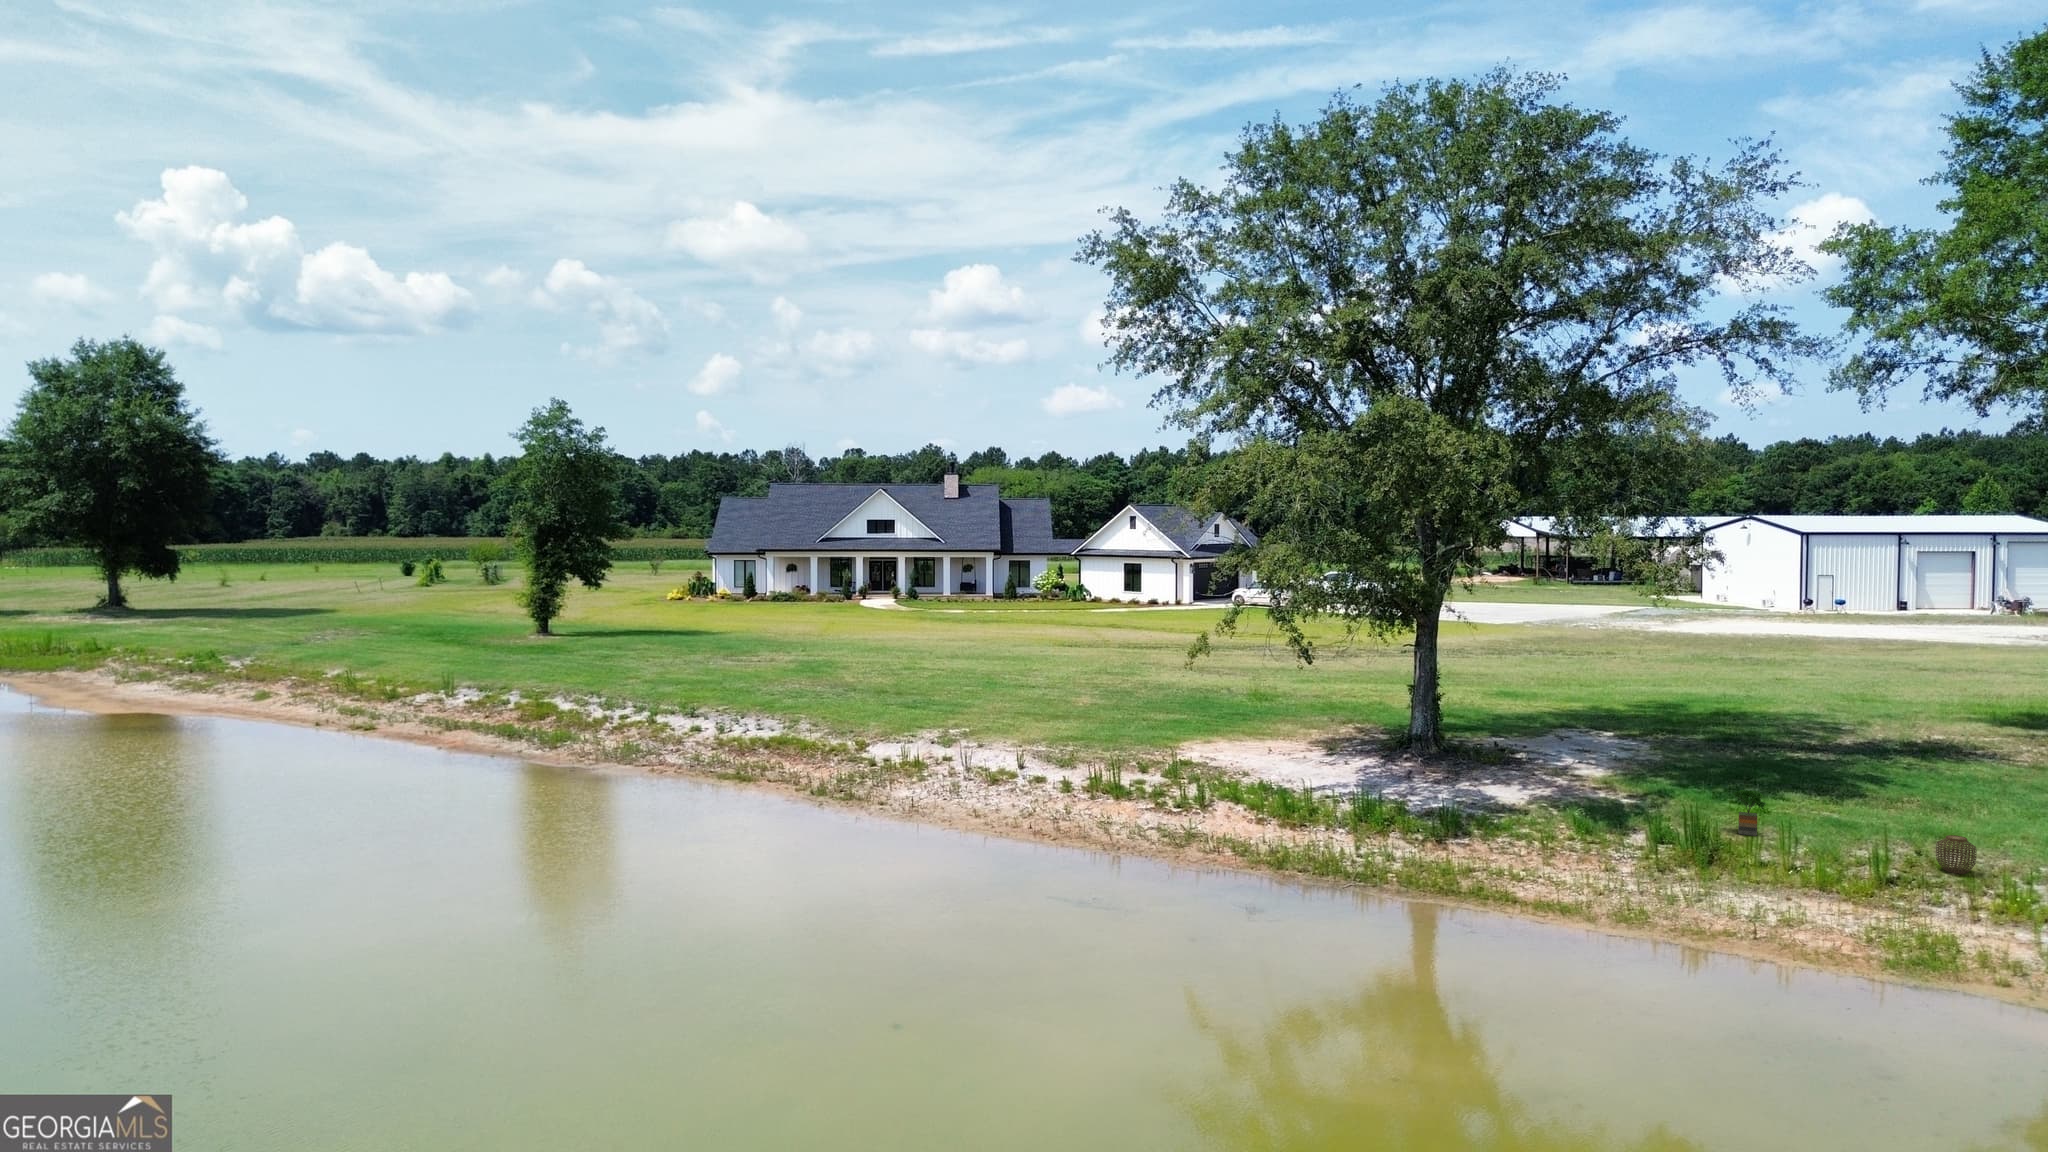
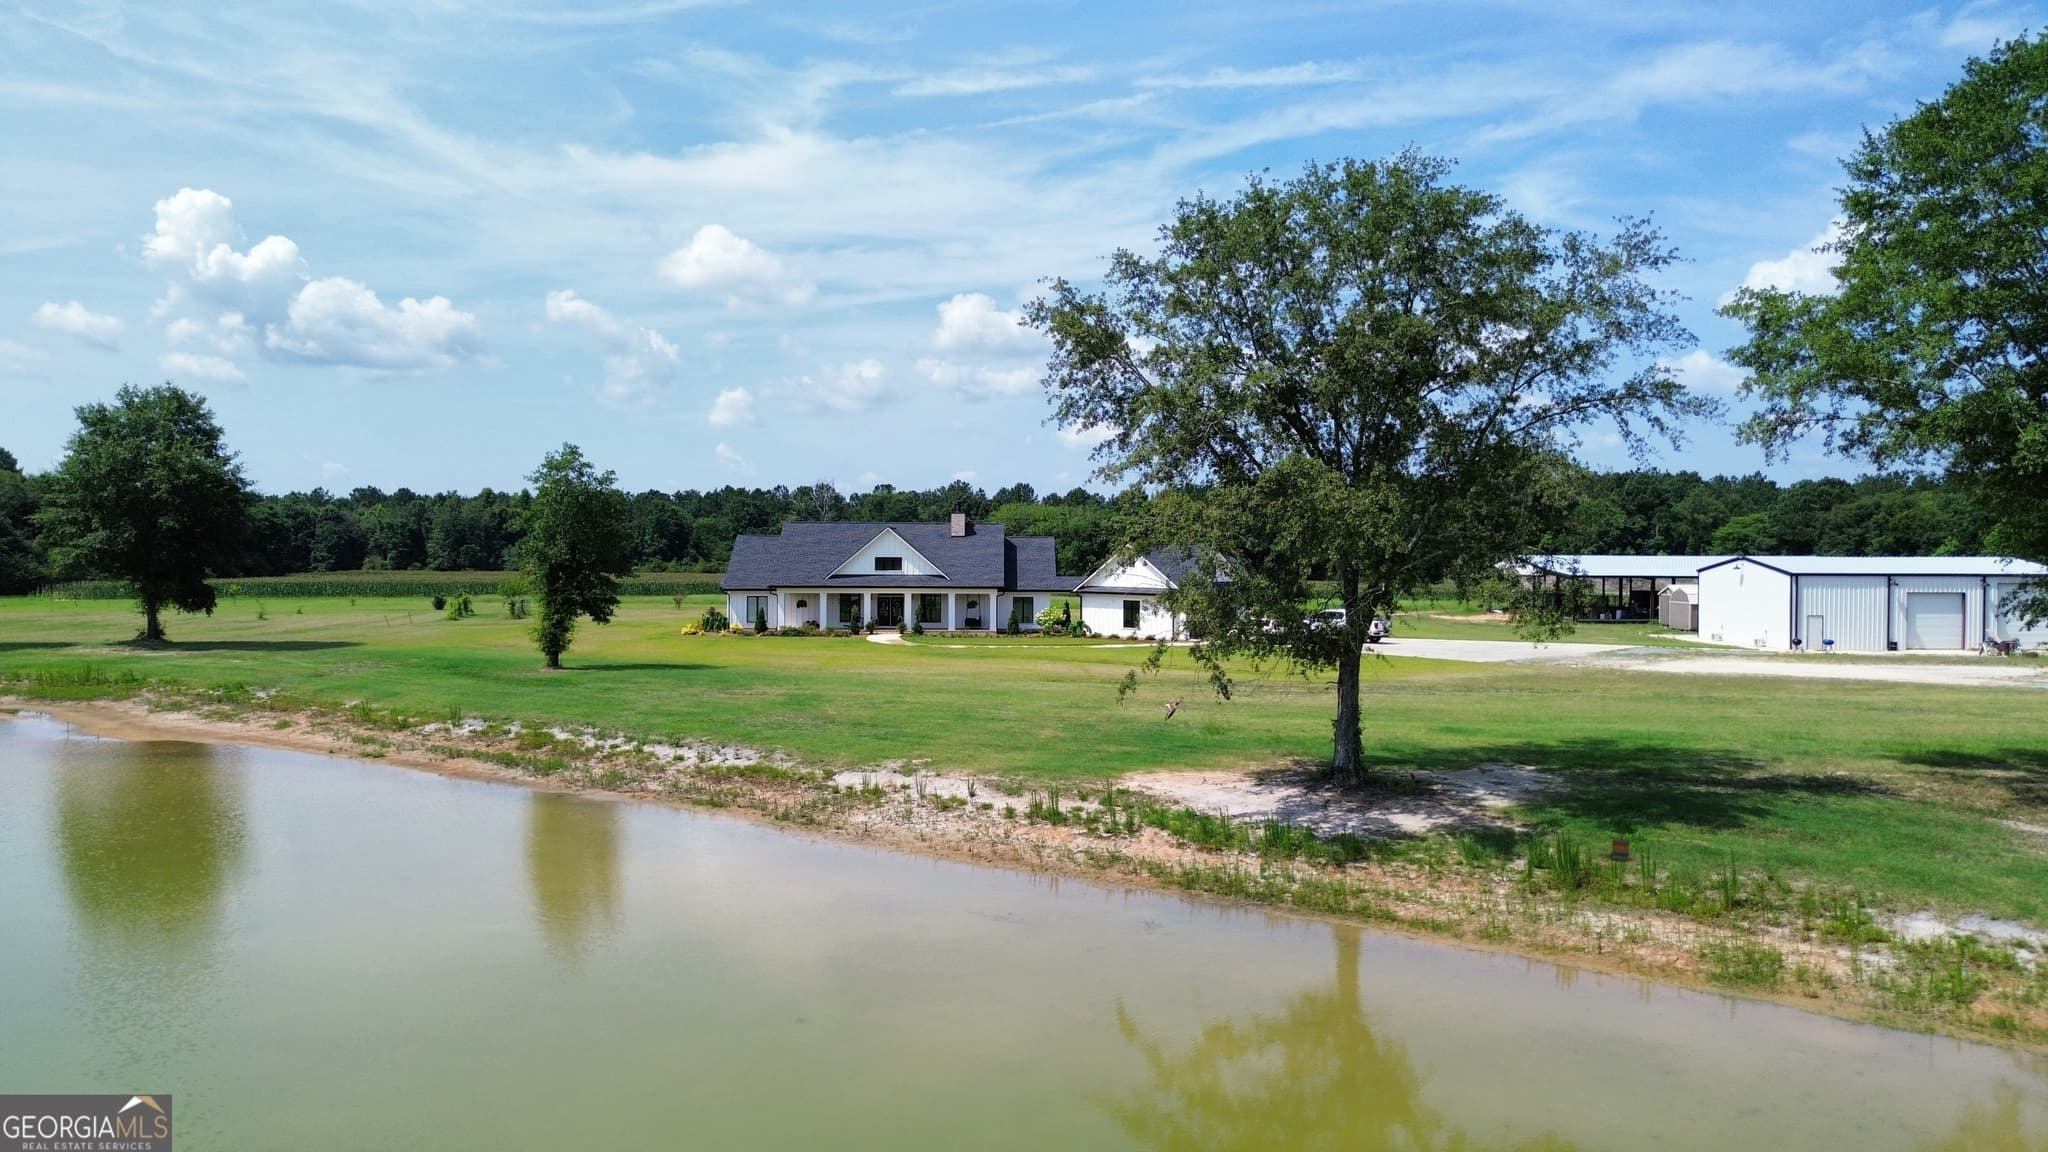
woven basket: present [1936,835,1977,874] -> none [1779,861,1815,897]

